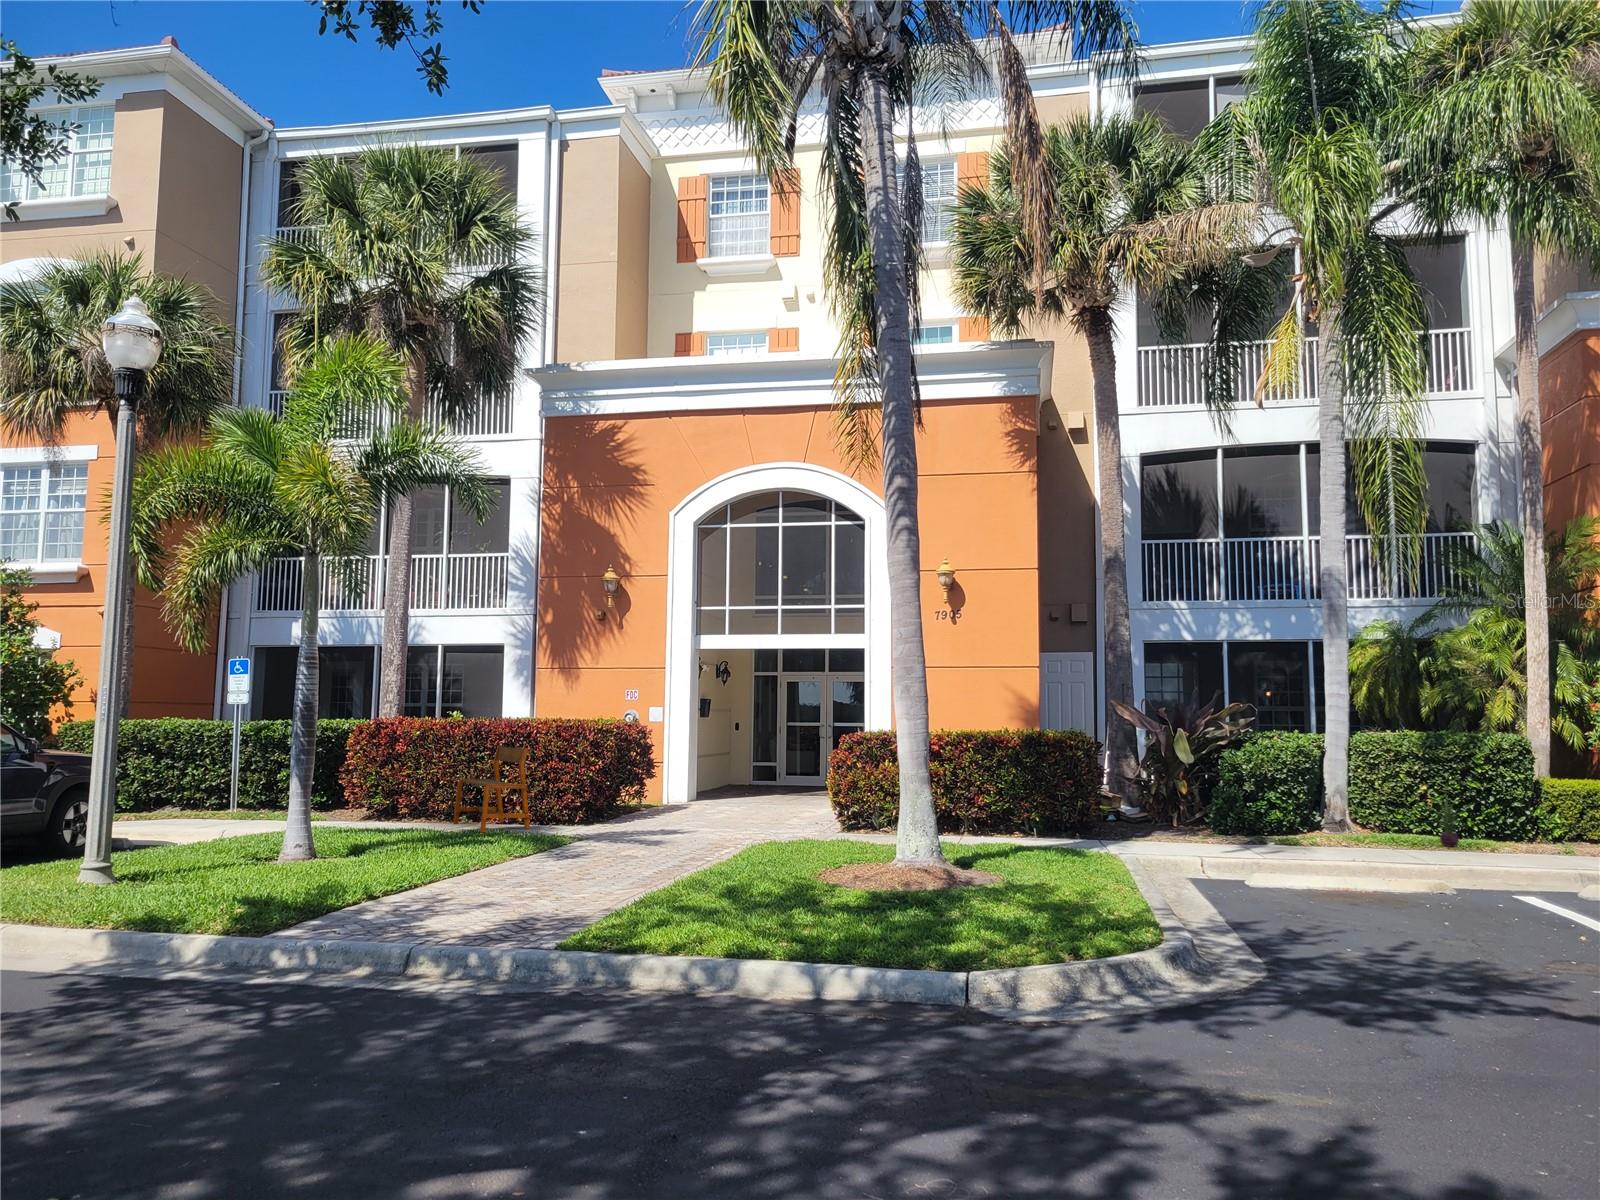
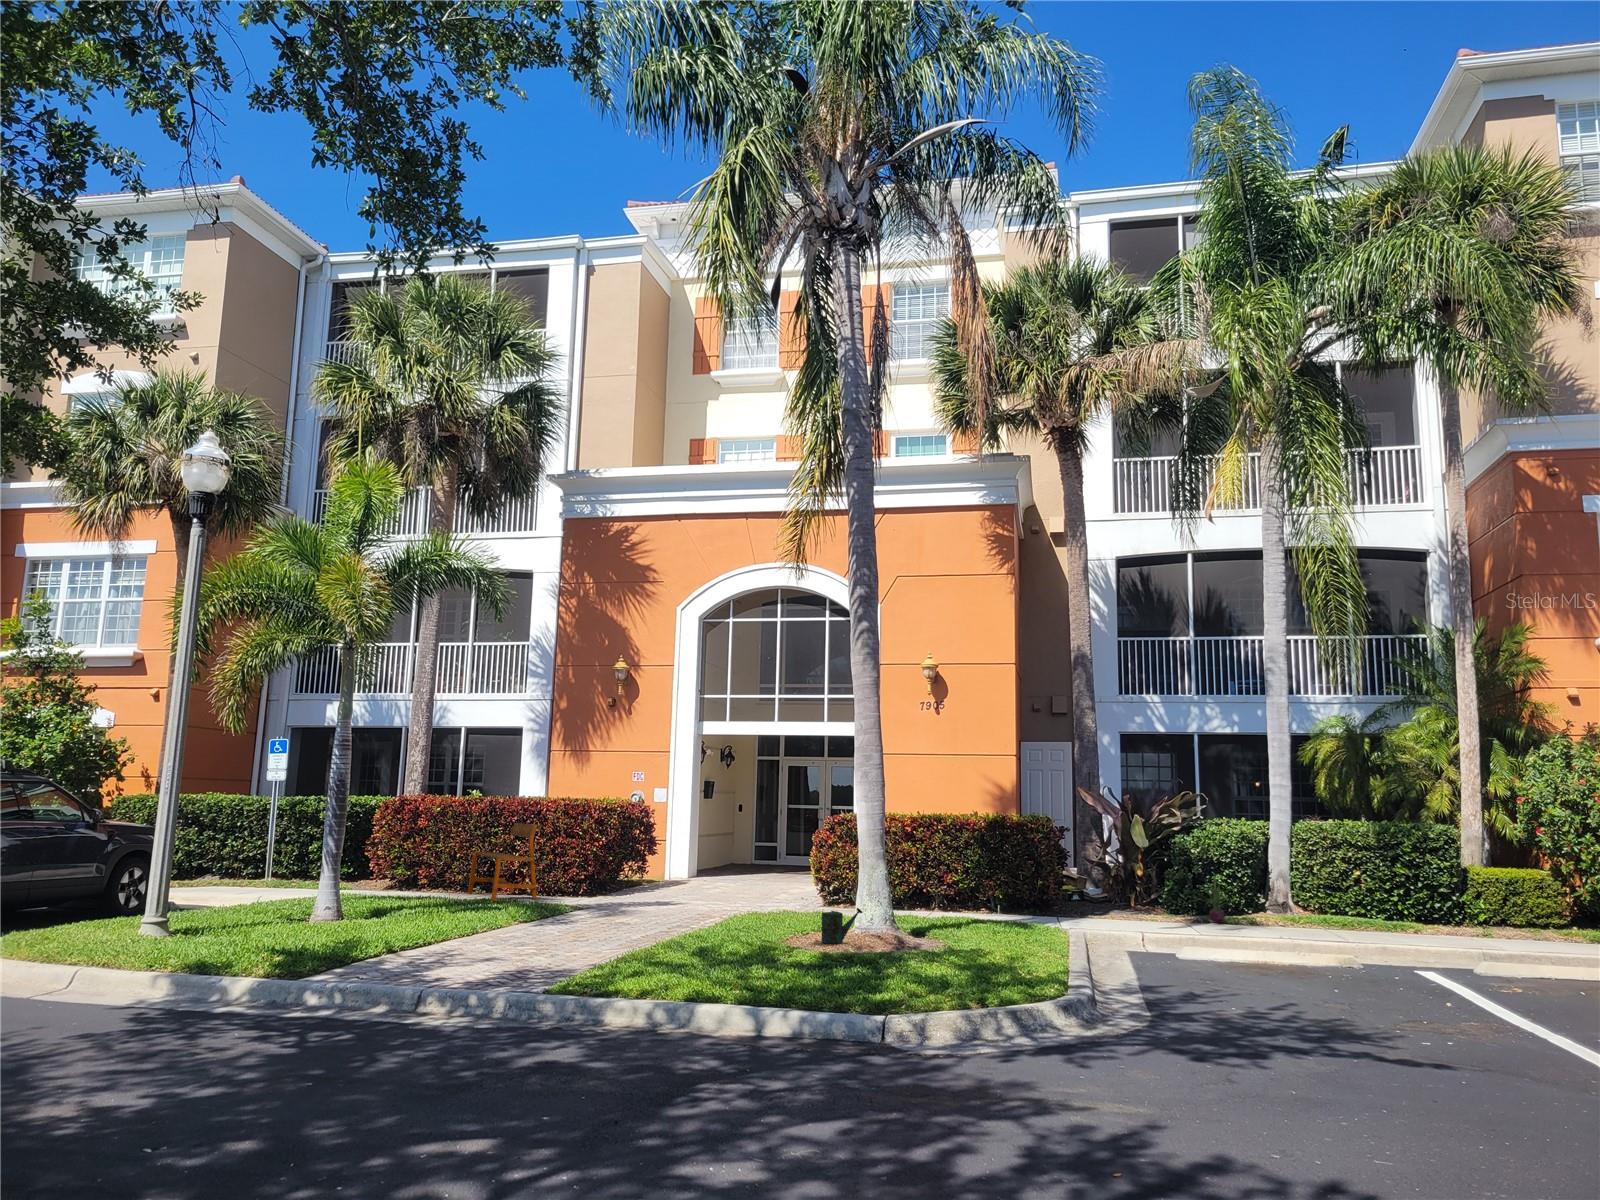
decorative plant: present [1439,800,1459,847] -> present [1207,880,1225,923]
watering can: none [853,839,908,879] -> present [815,908,863,944]

